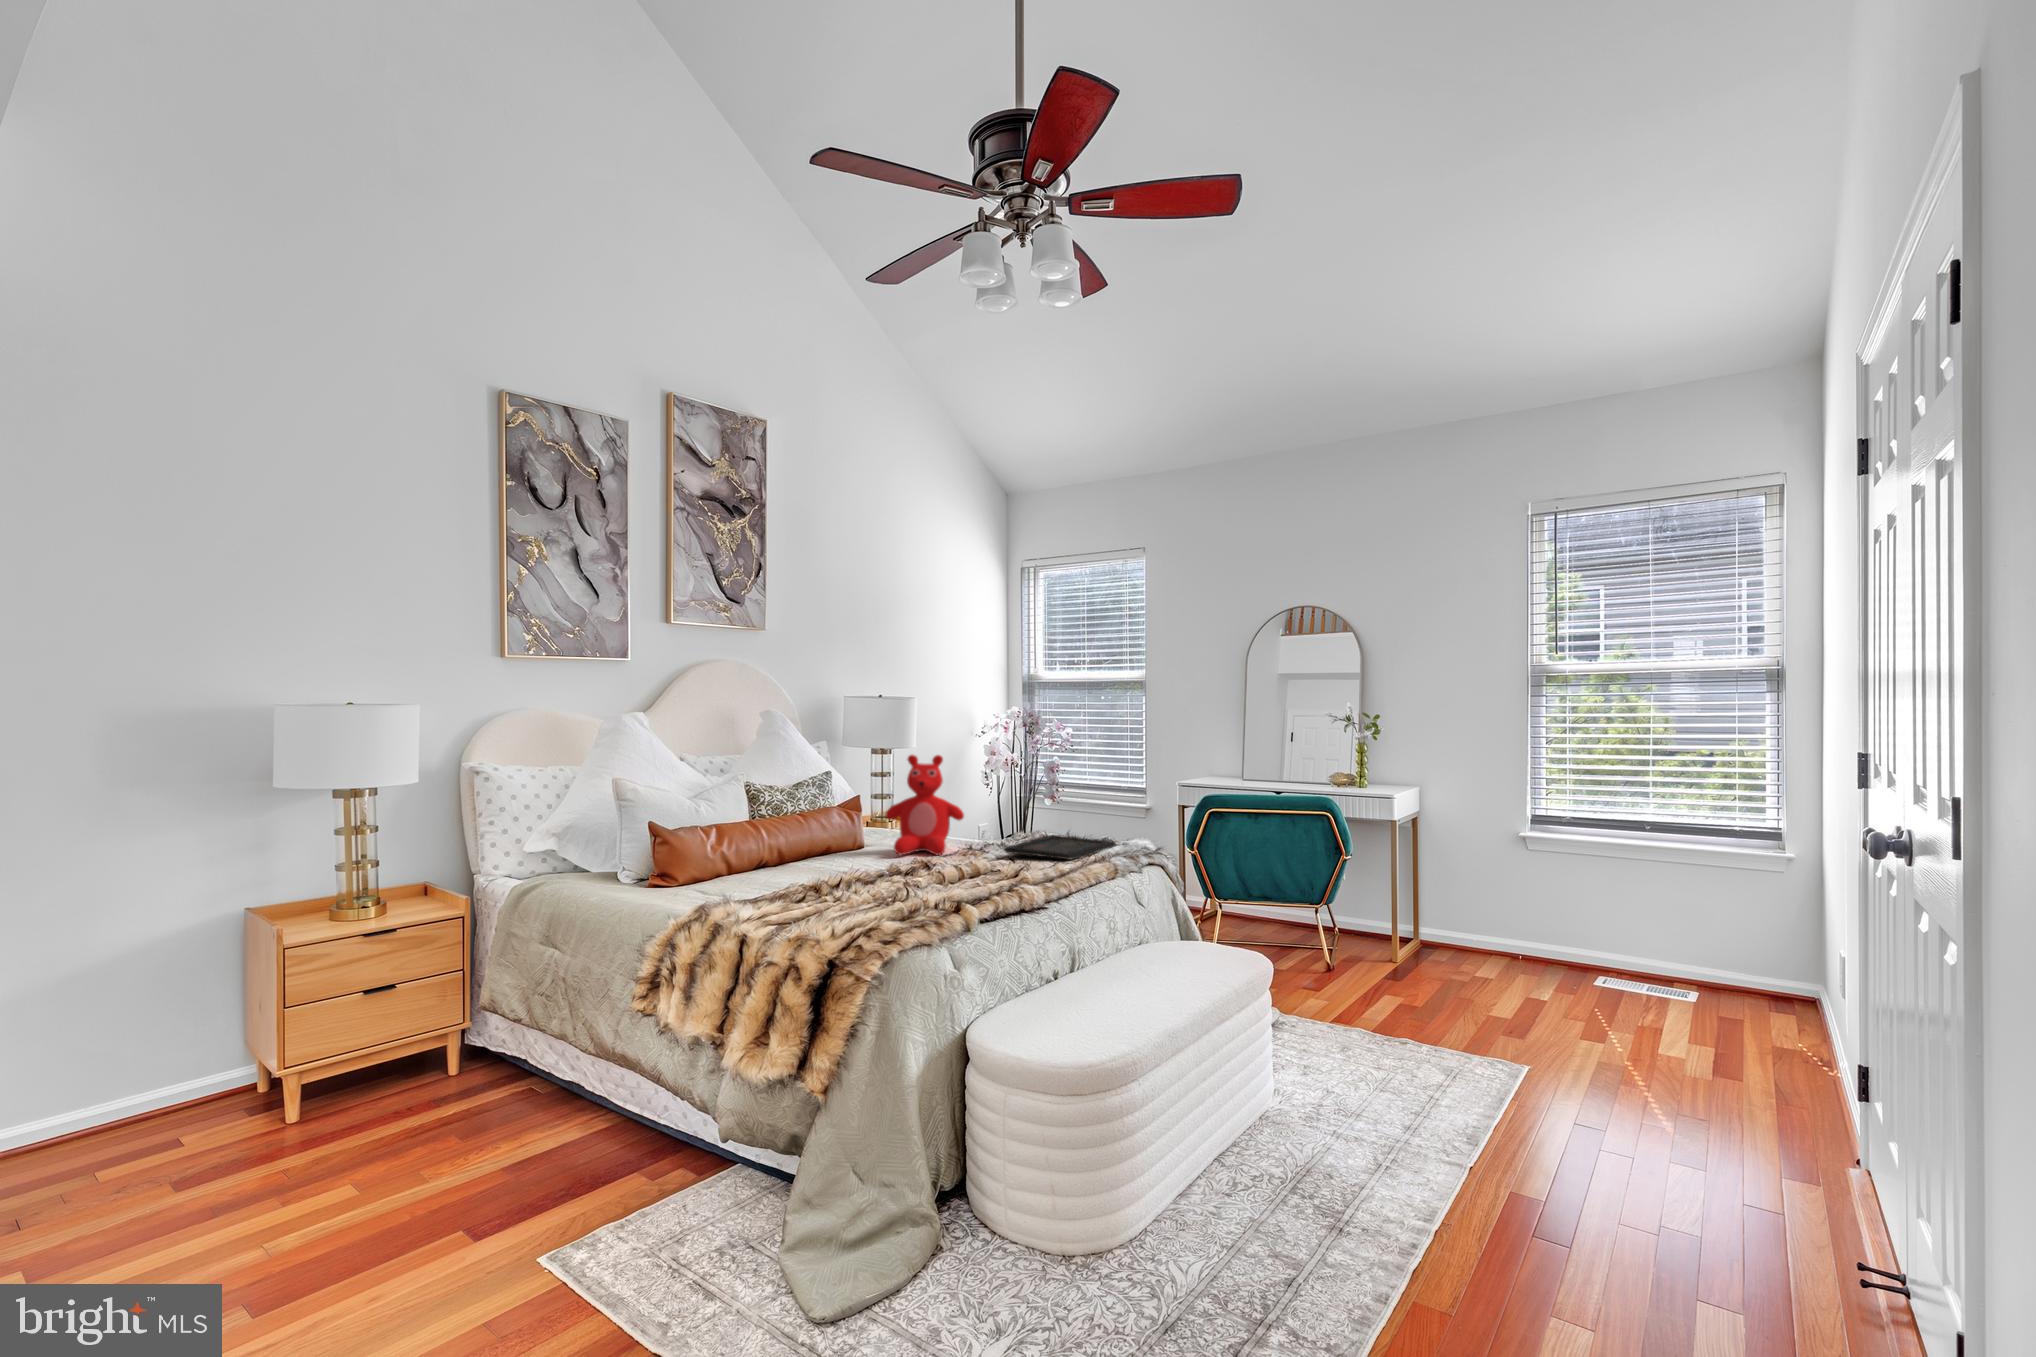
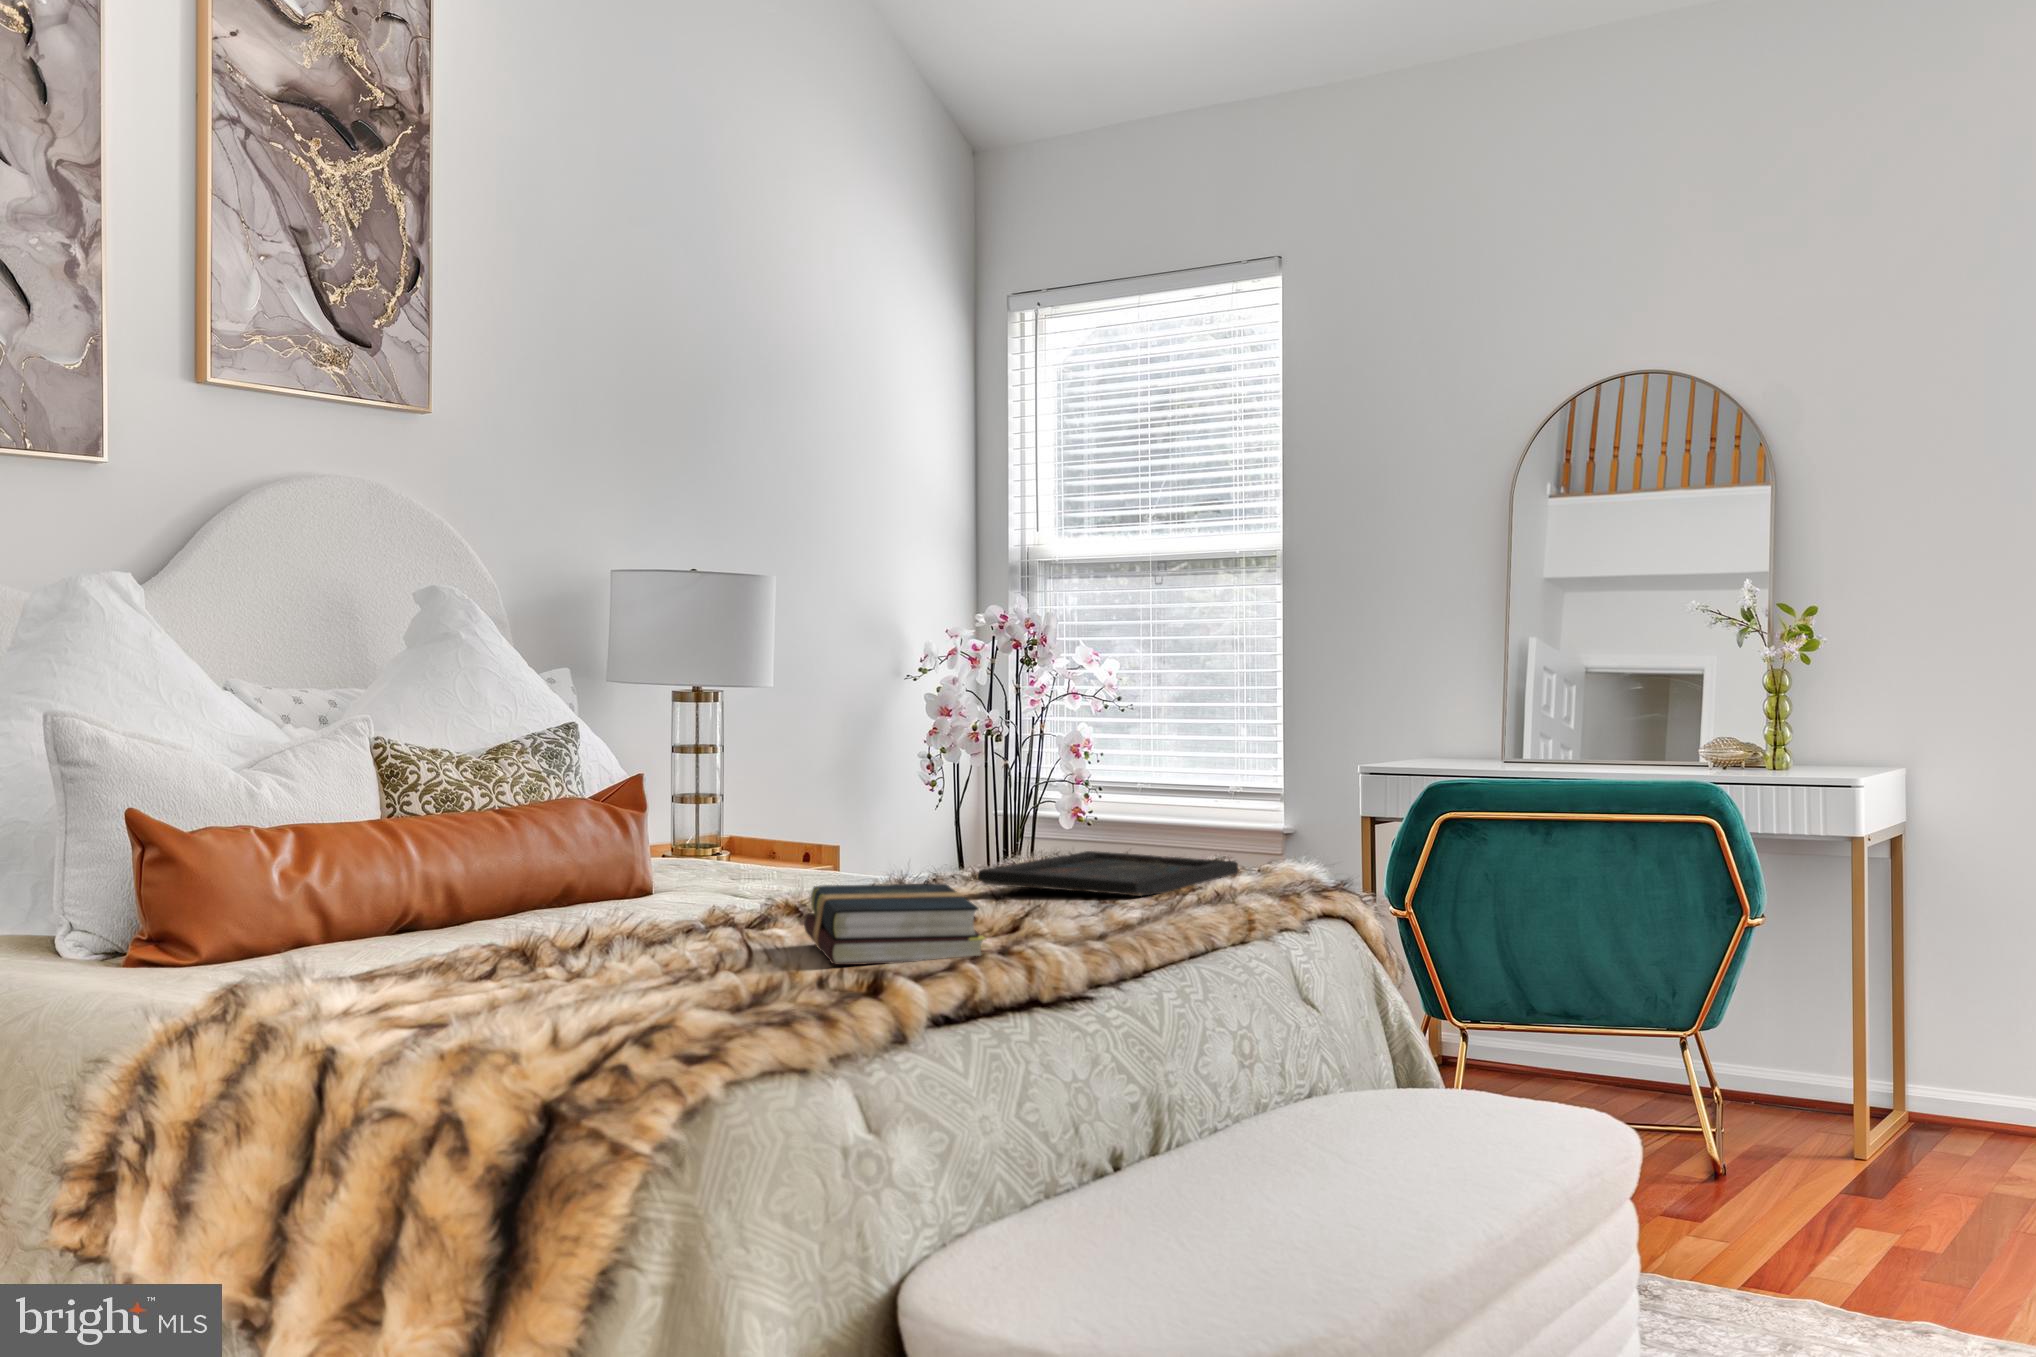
teddy bear: present [886,755,964,855] -> none [699,665,883,896]
hardback book: none [930,860,1003,898] -> present [804,884,986,965]

